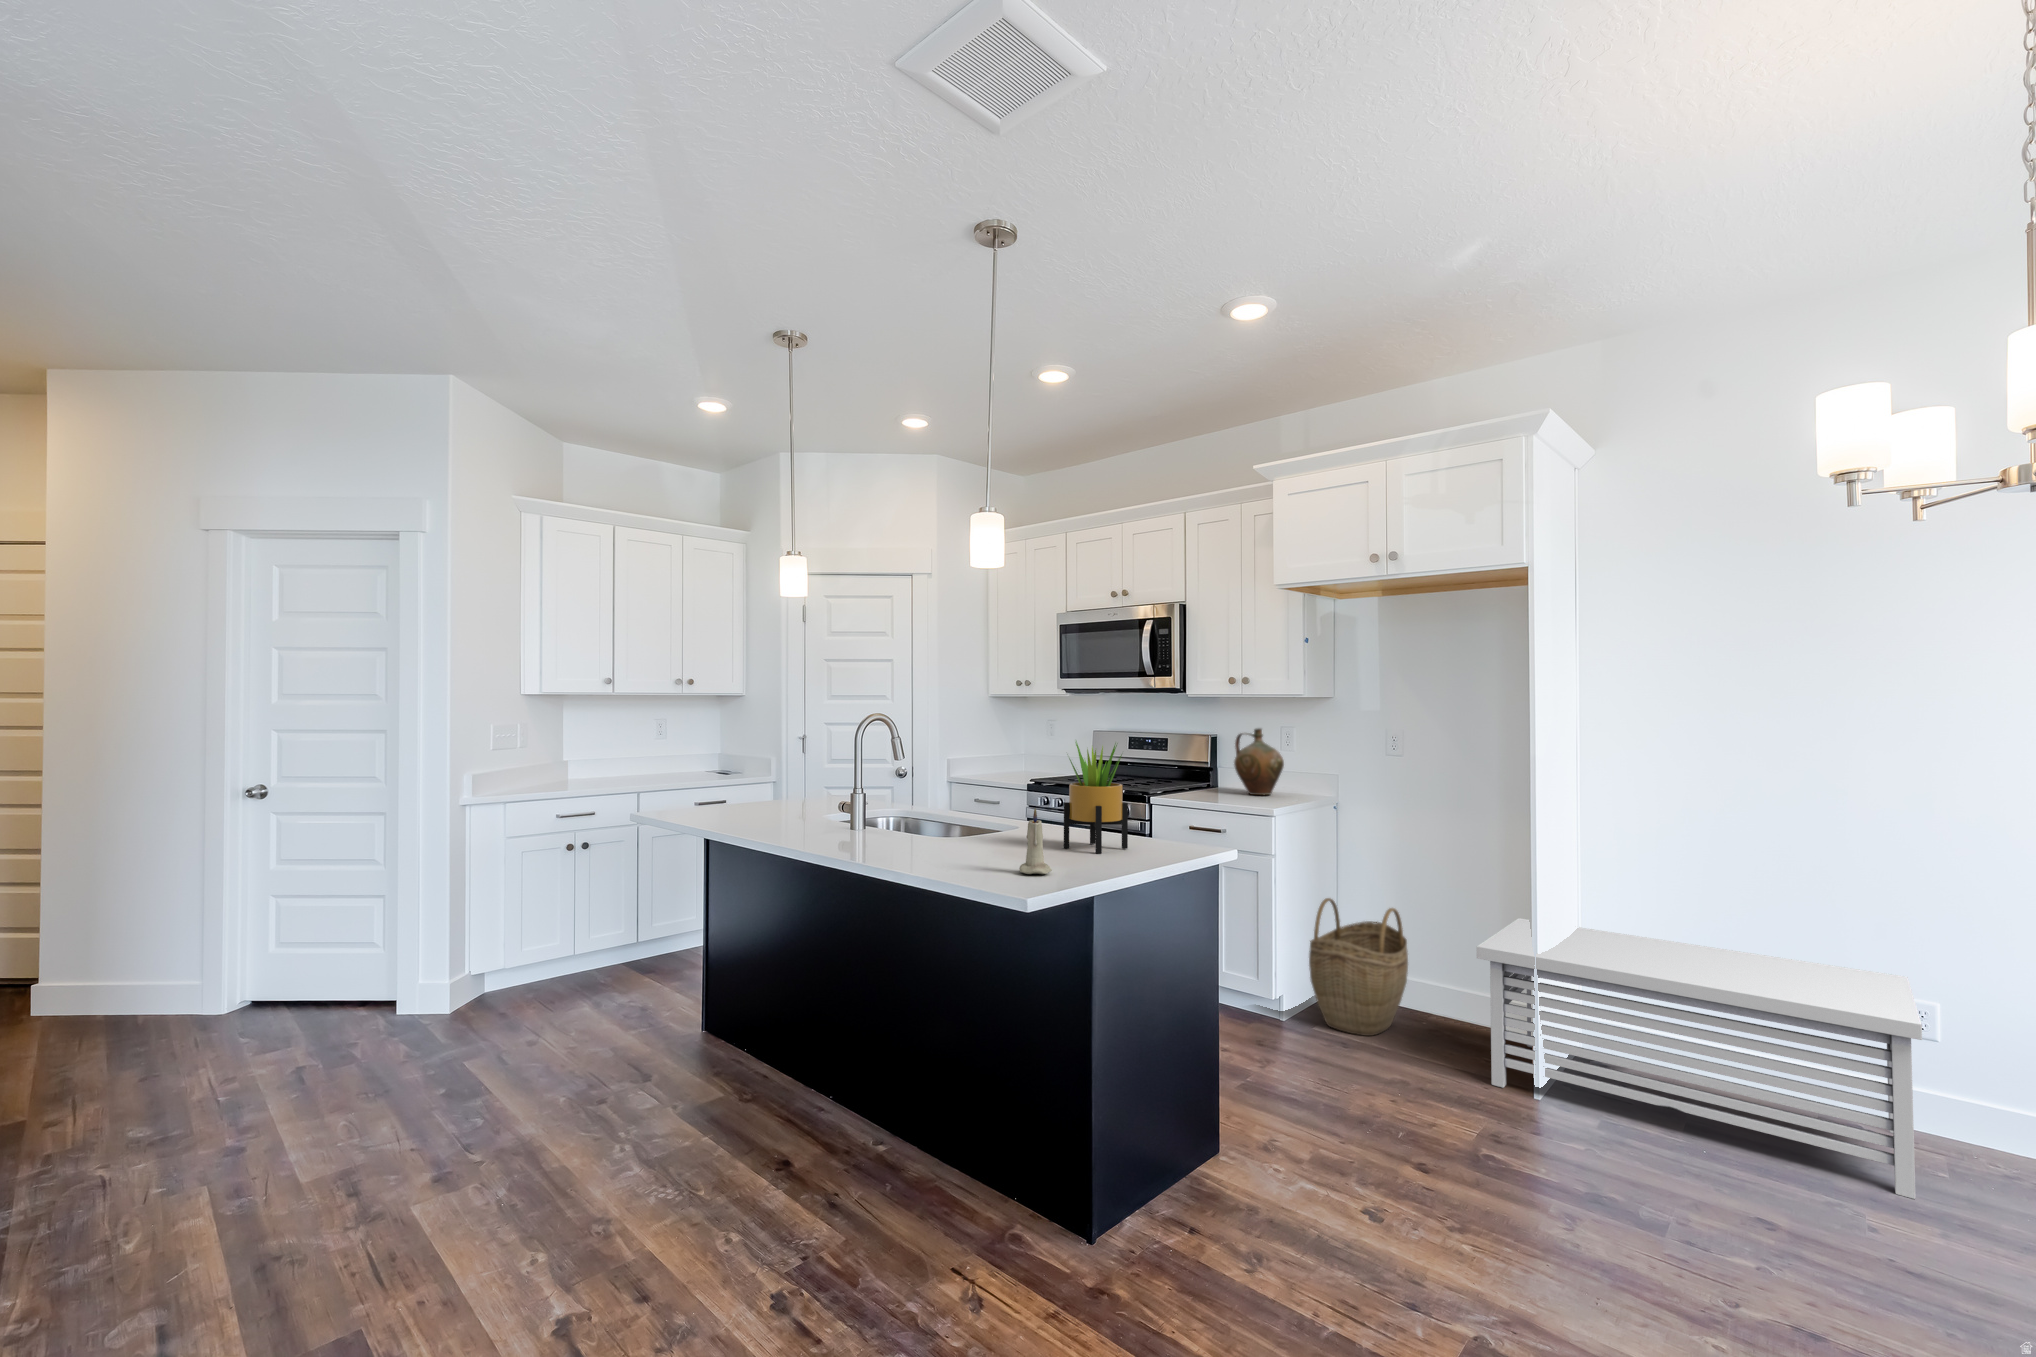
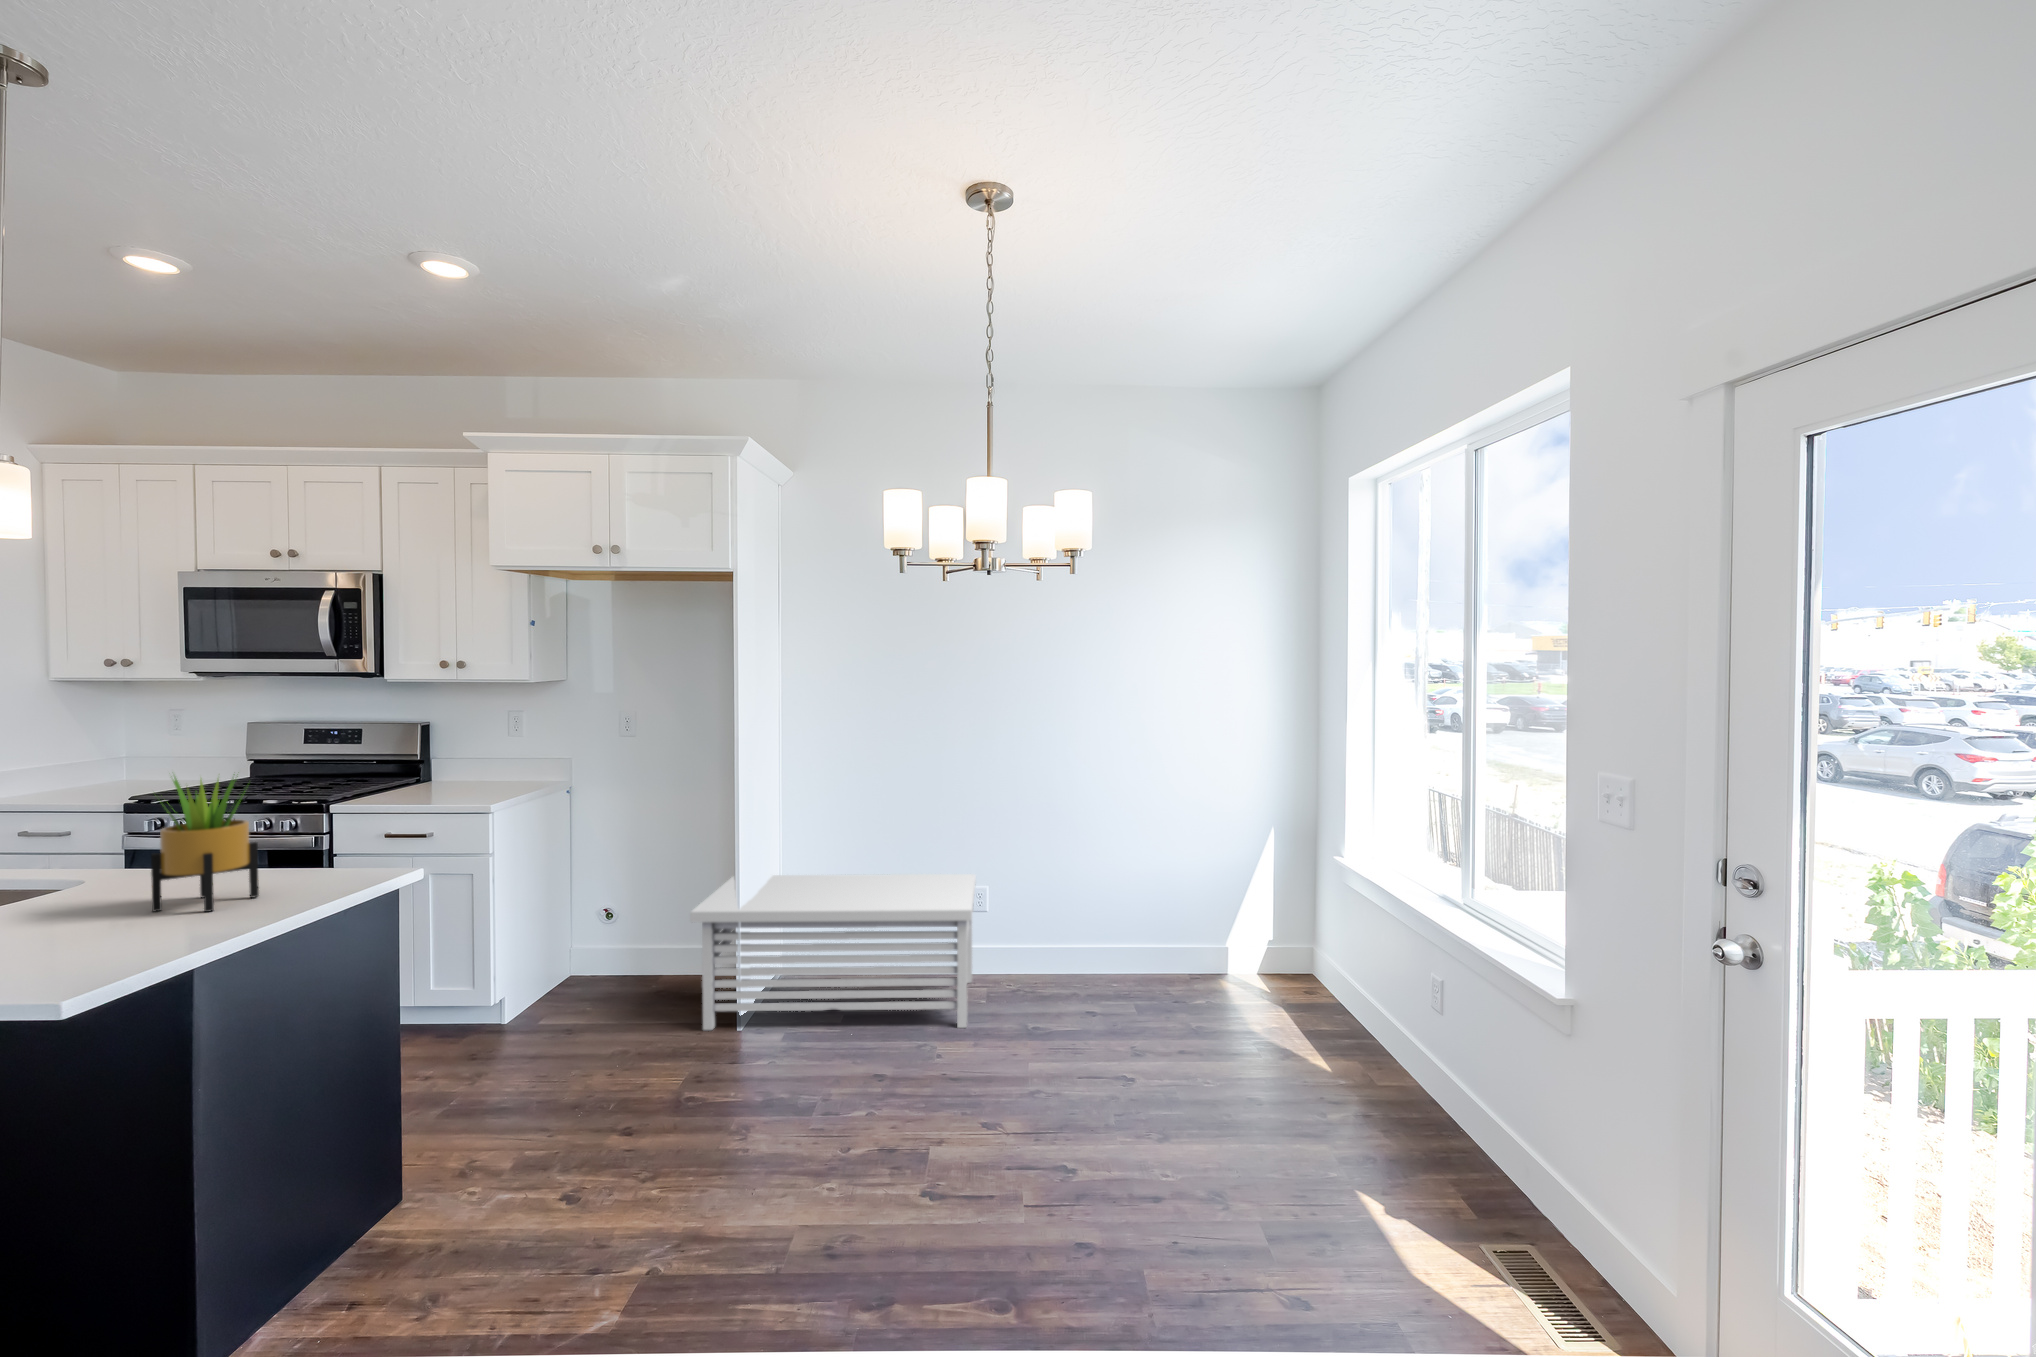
ceramic jug: present [1234,728,1284,795] -> none [445,717,506,790]
candle: present [1019,808,1052,874] -> none [52,880,114,969]
woven basket: present [1309,898,1408,1036] -> none [533,886,637,1018]

